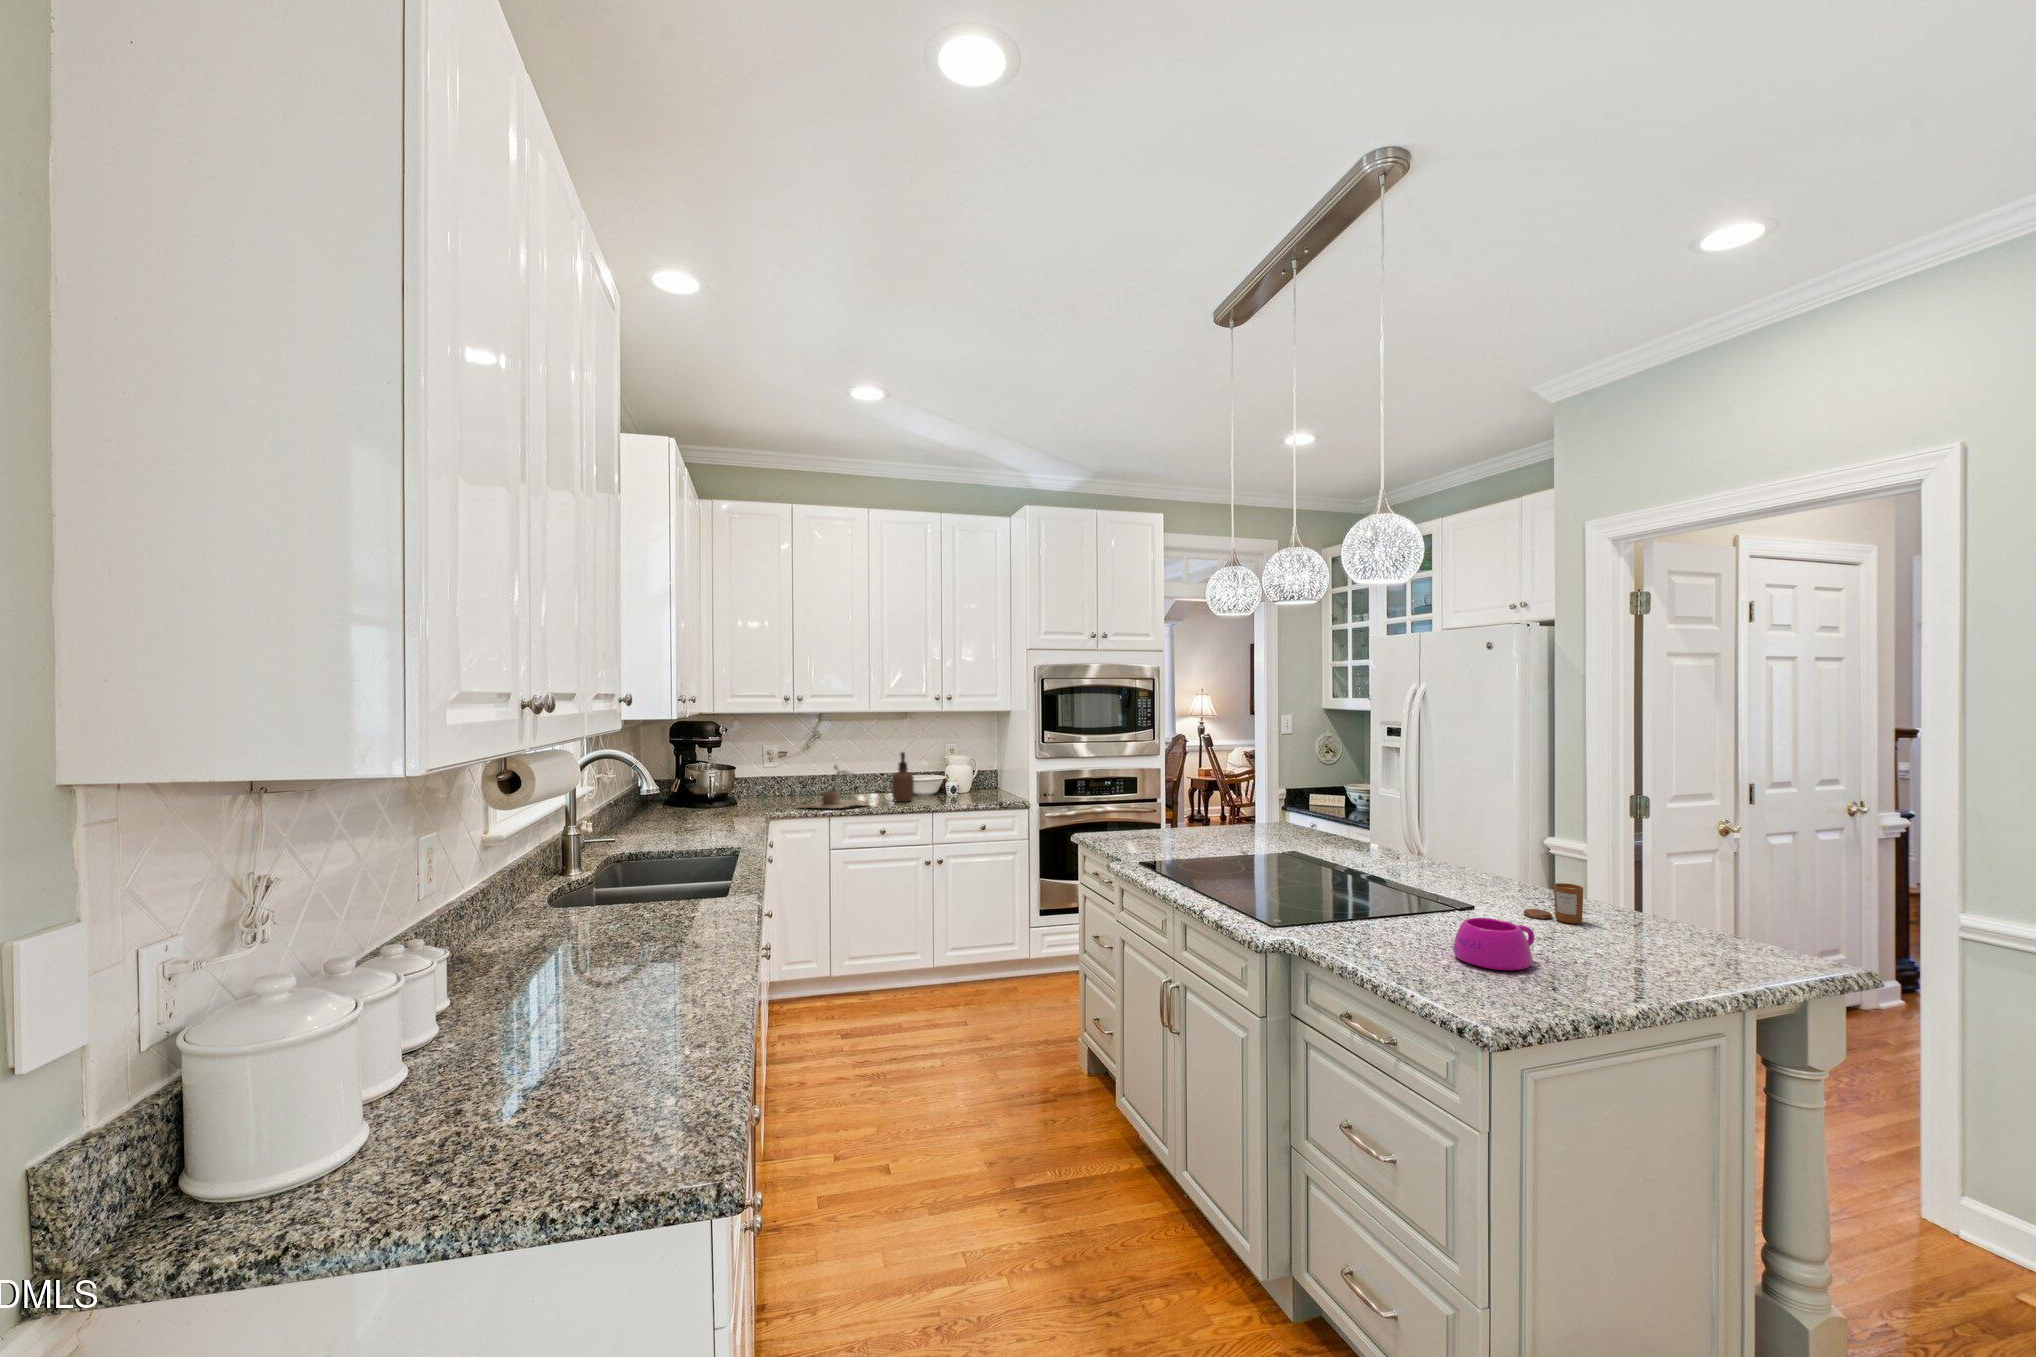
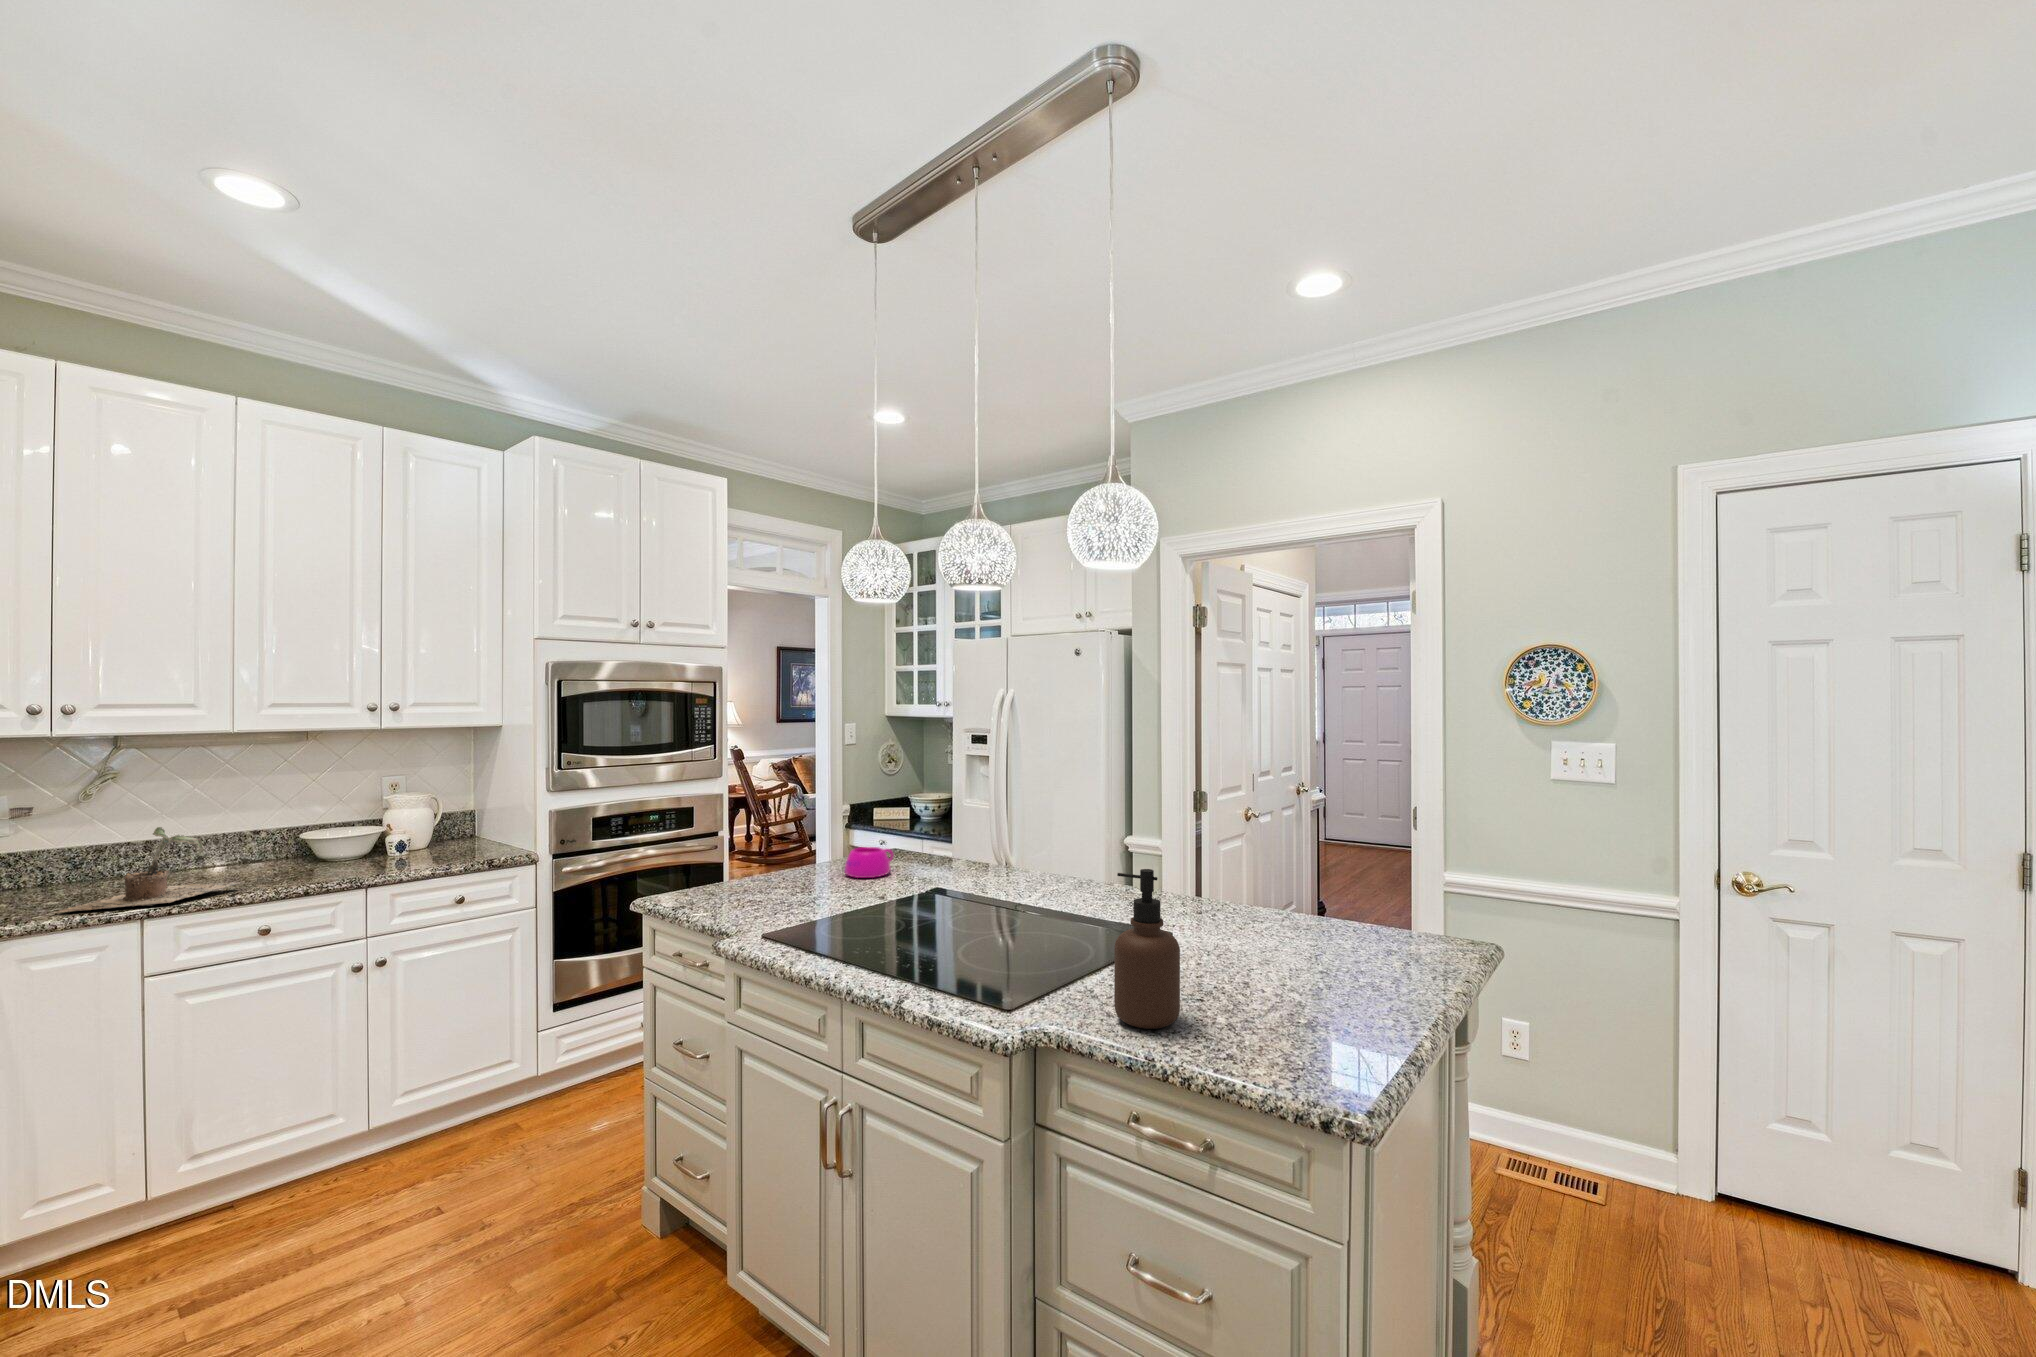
soap dispenser: present [892,752,914,802] -> present [1114,869,1180,1029]
candle: present [1524,883,1583,924] -> none [1219,898,1274,940]
bowl: present [1453,918,1534,970] -> present [844,847,894,878]

